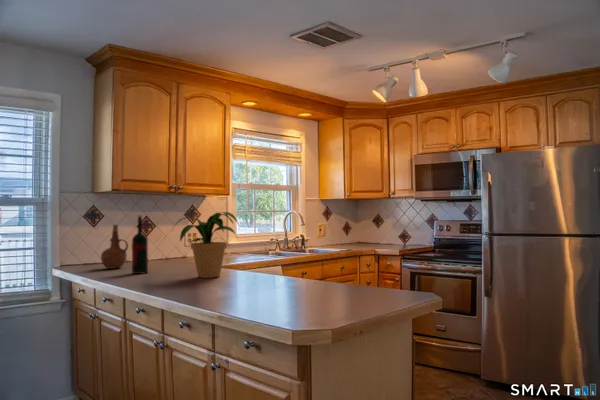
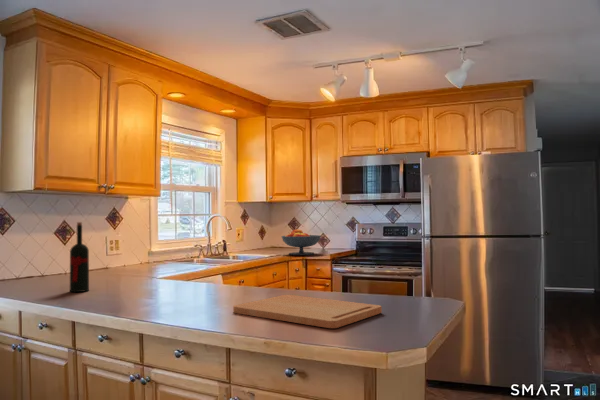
potted plant: present [178,212,239,278] -> none [130,219,213,294]
ceramic pitcher: present [101,225,128,268] -> none [17,233,52,286]
fruit bowl: none [353,225,393,251] -> present [282,229,321,255]
cutting board: none [230,281,358,308] -> present [233,295,382,328]

